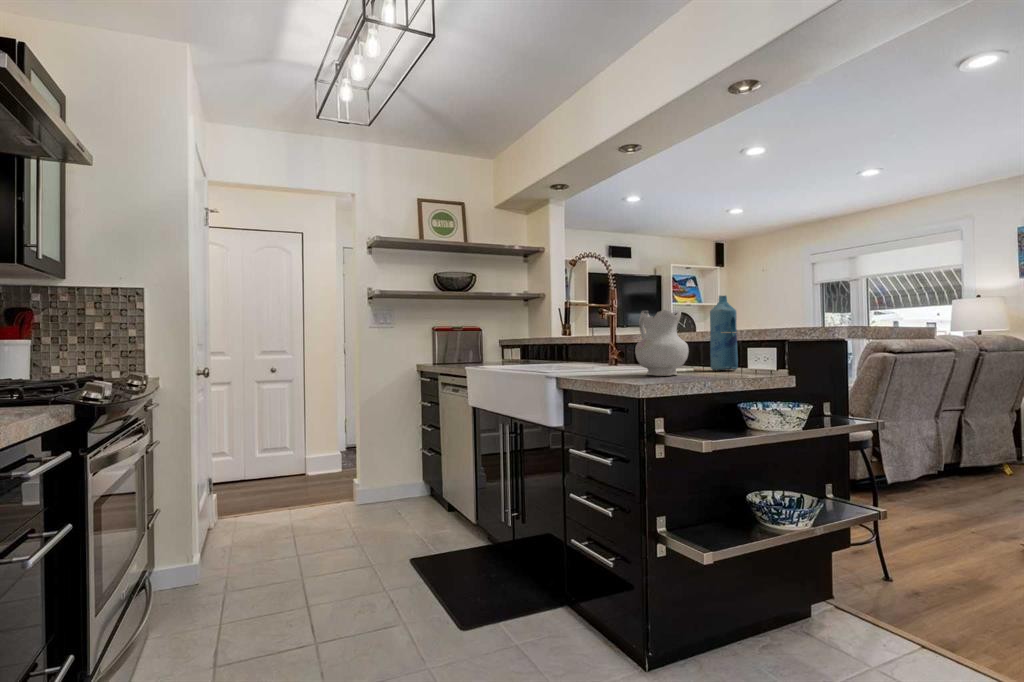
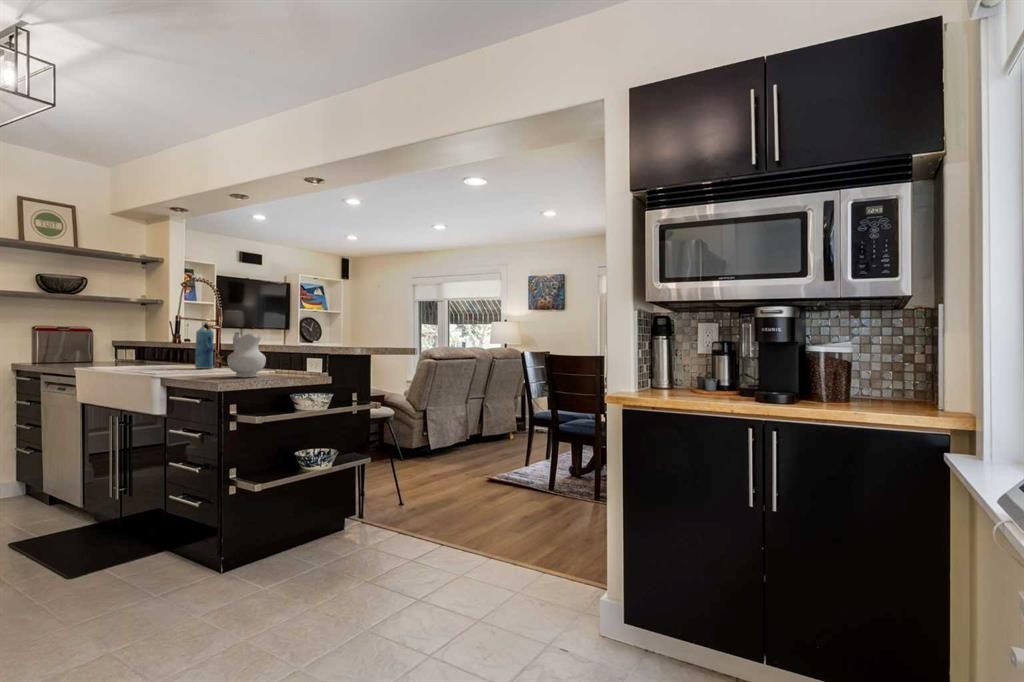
bottle: present [710,296,738,370] -> present [195,322,214,368]

